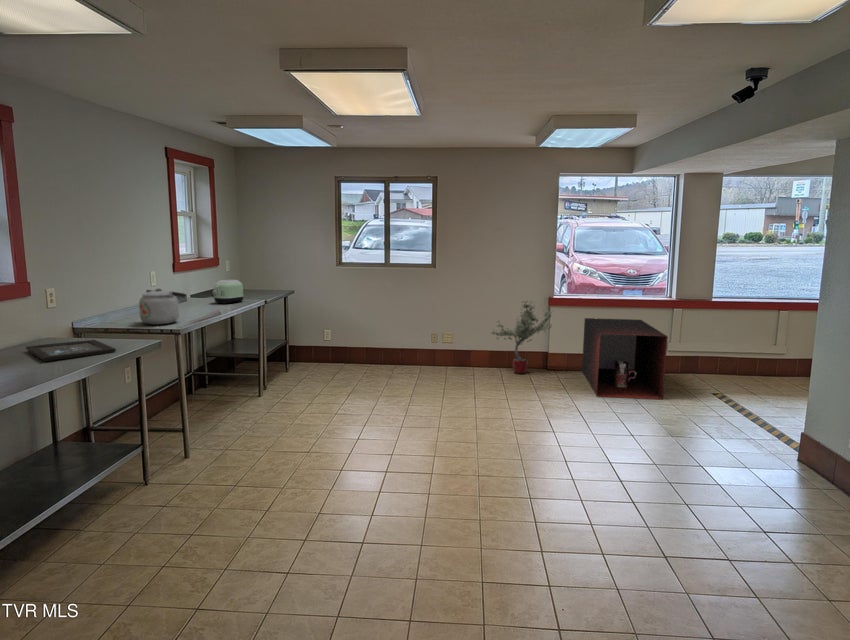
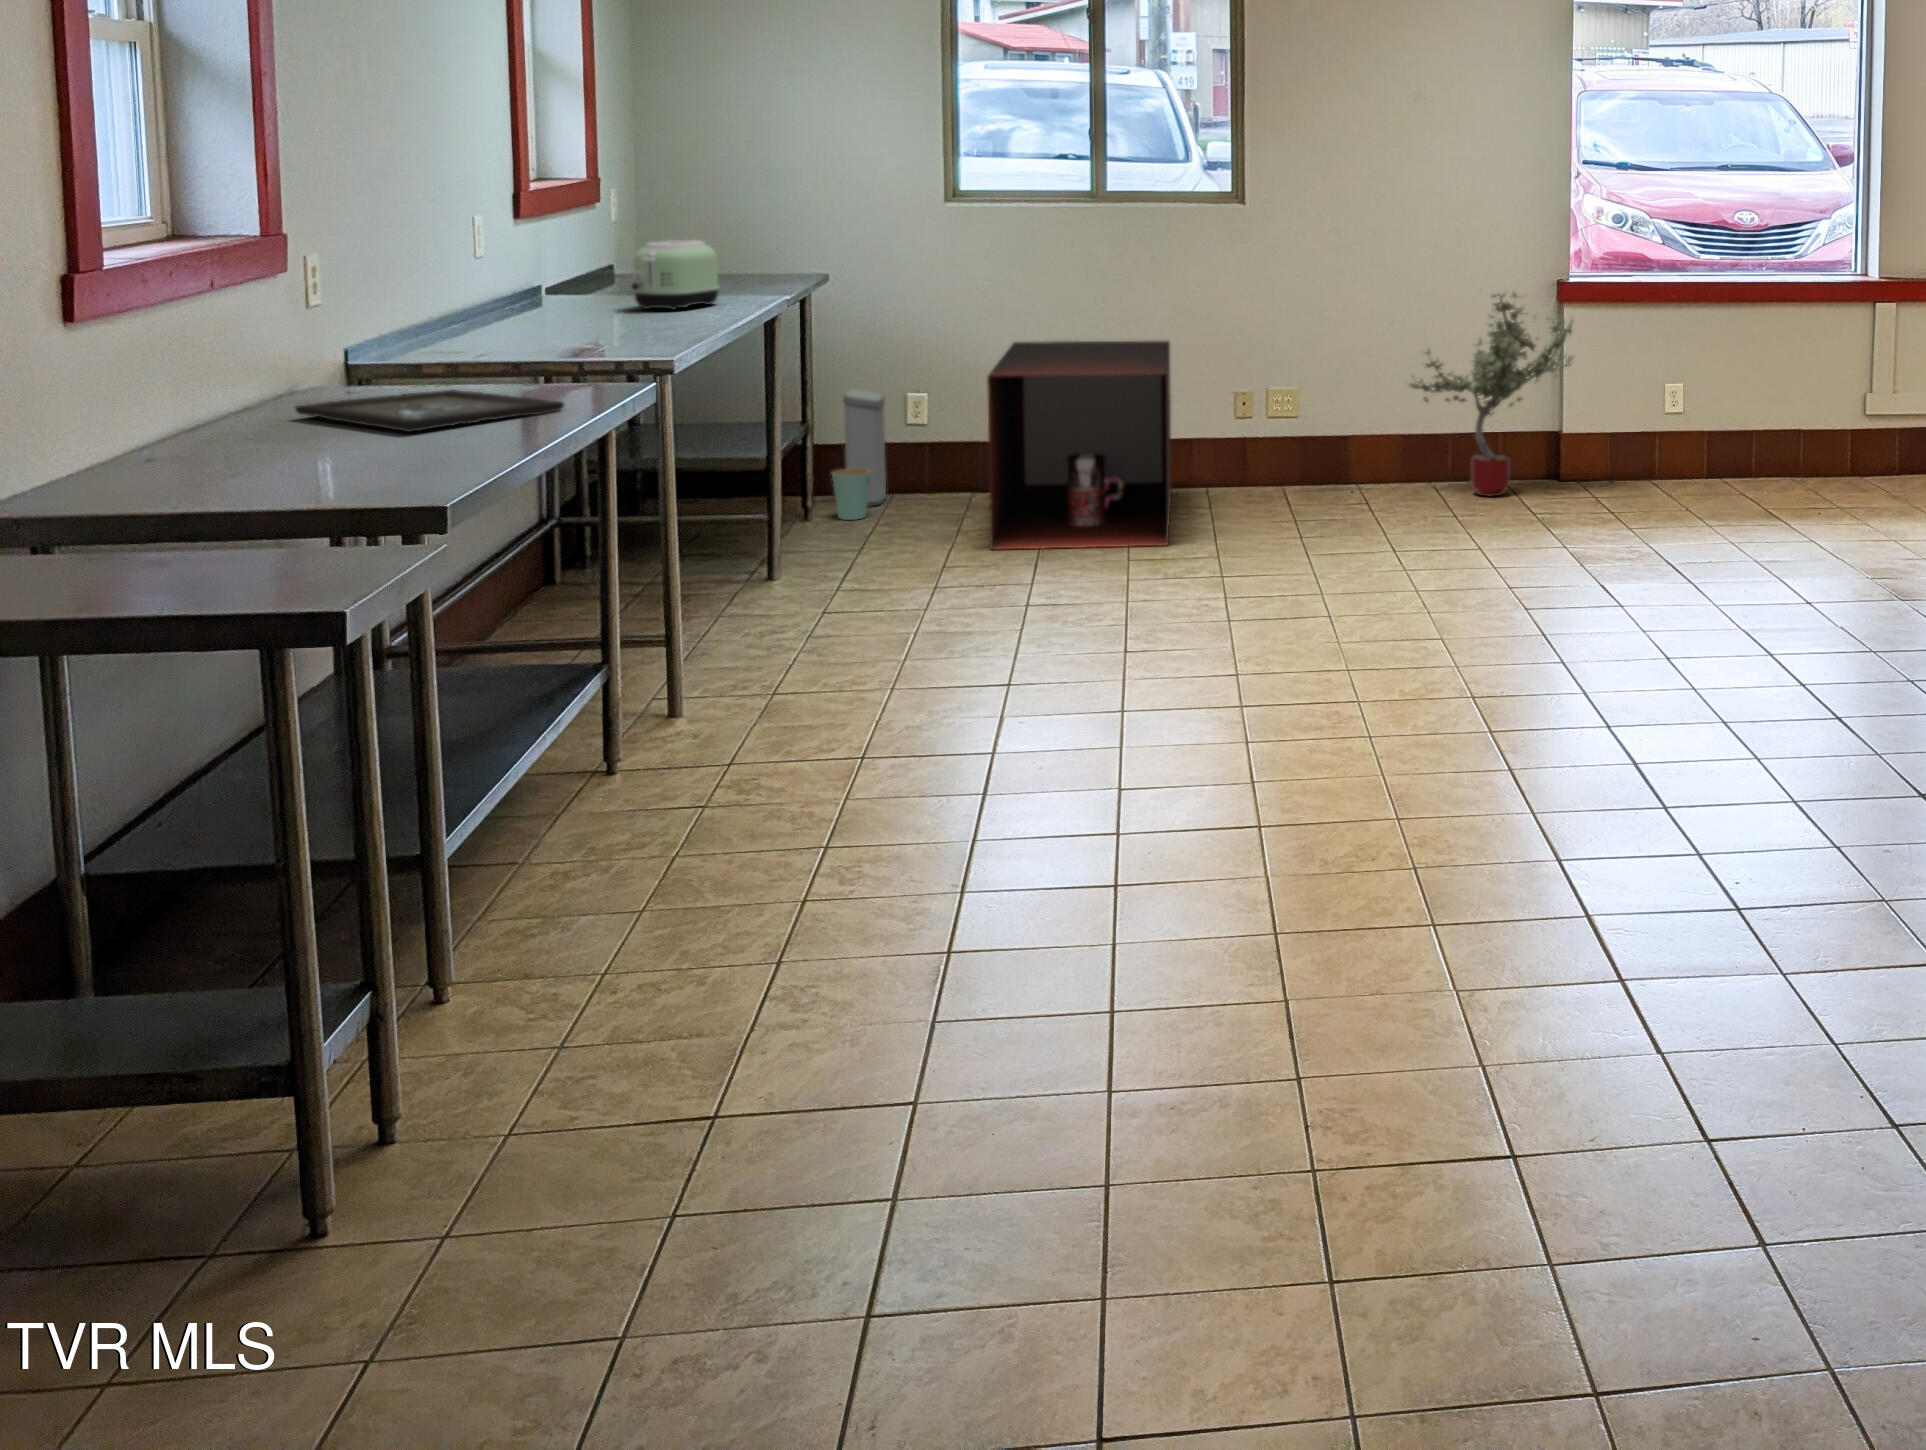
kettle: present [139,288,185,325] -> none [490,256,631,357]
storage cabinet: present [582,318,668,399] -> present [987,341,1171,550]
trash can: none [296,327,318,371] -> present [832,389,886,520]

